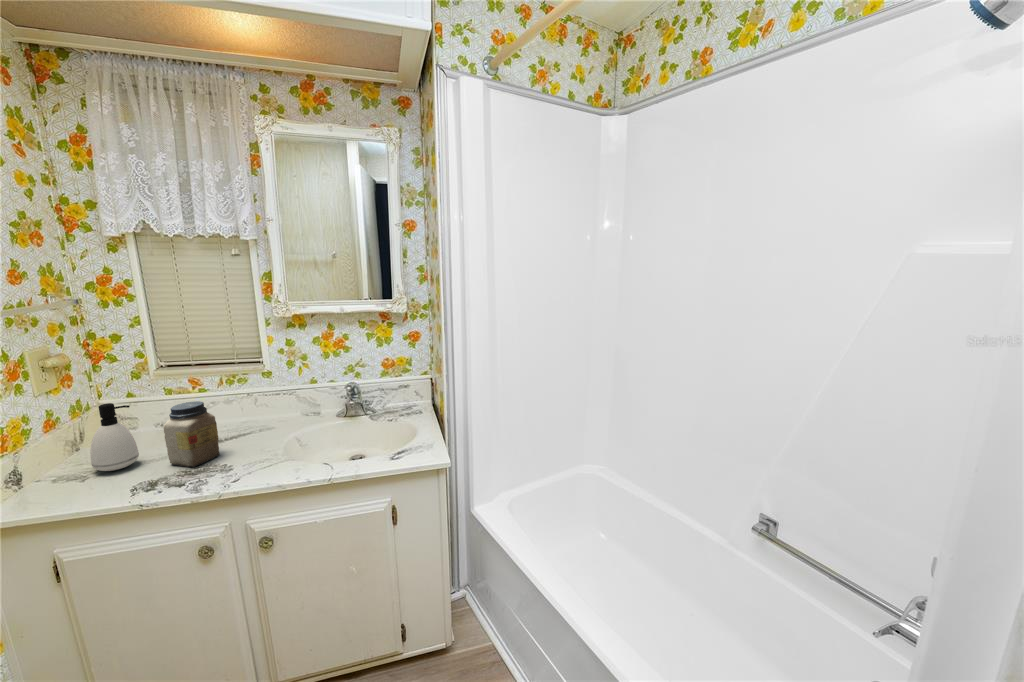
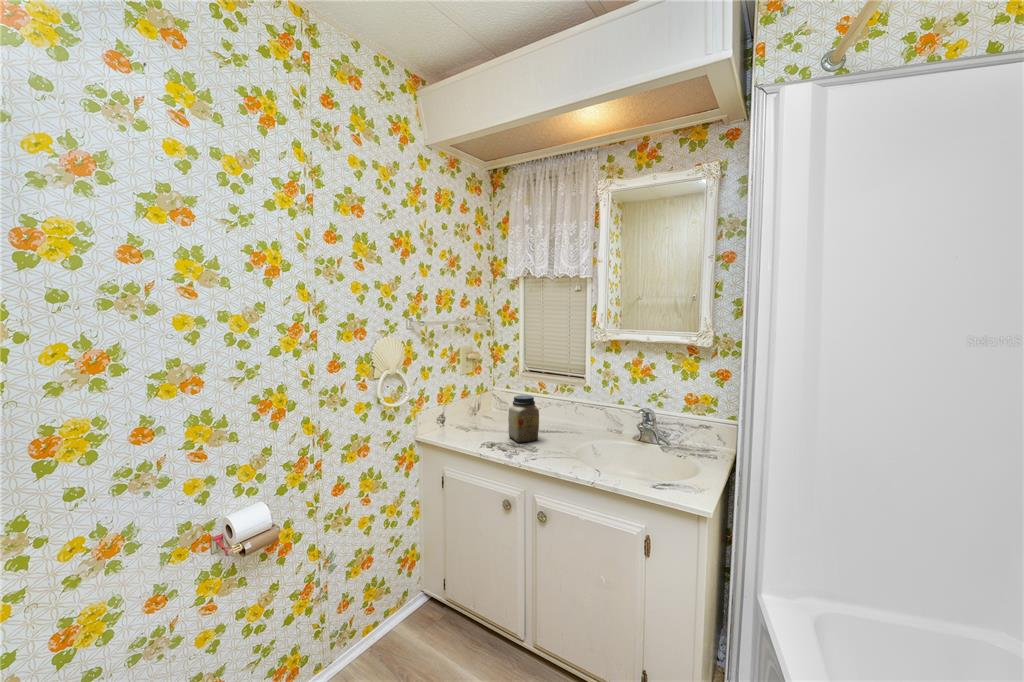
soap dispenser: present [91,403,139,471] -> none [473,386,497,431]

